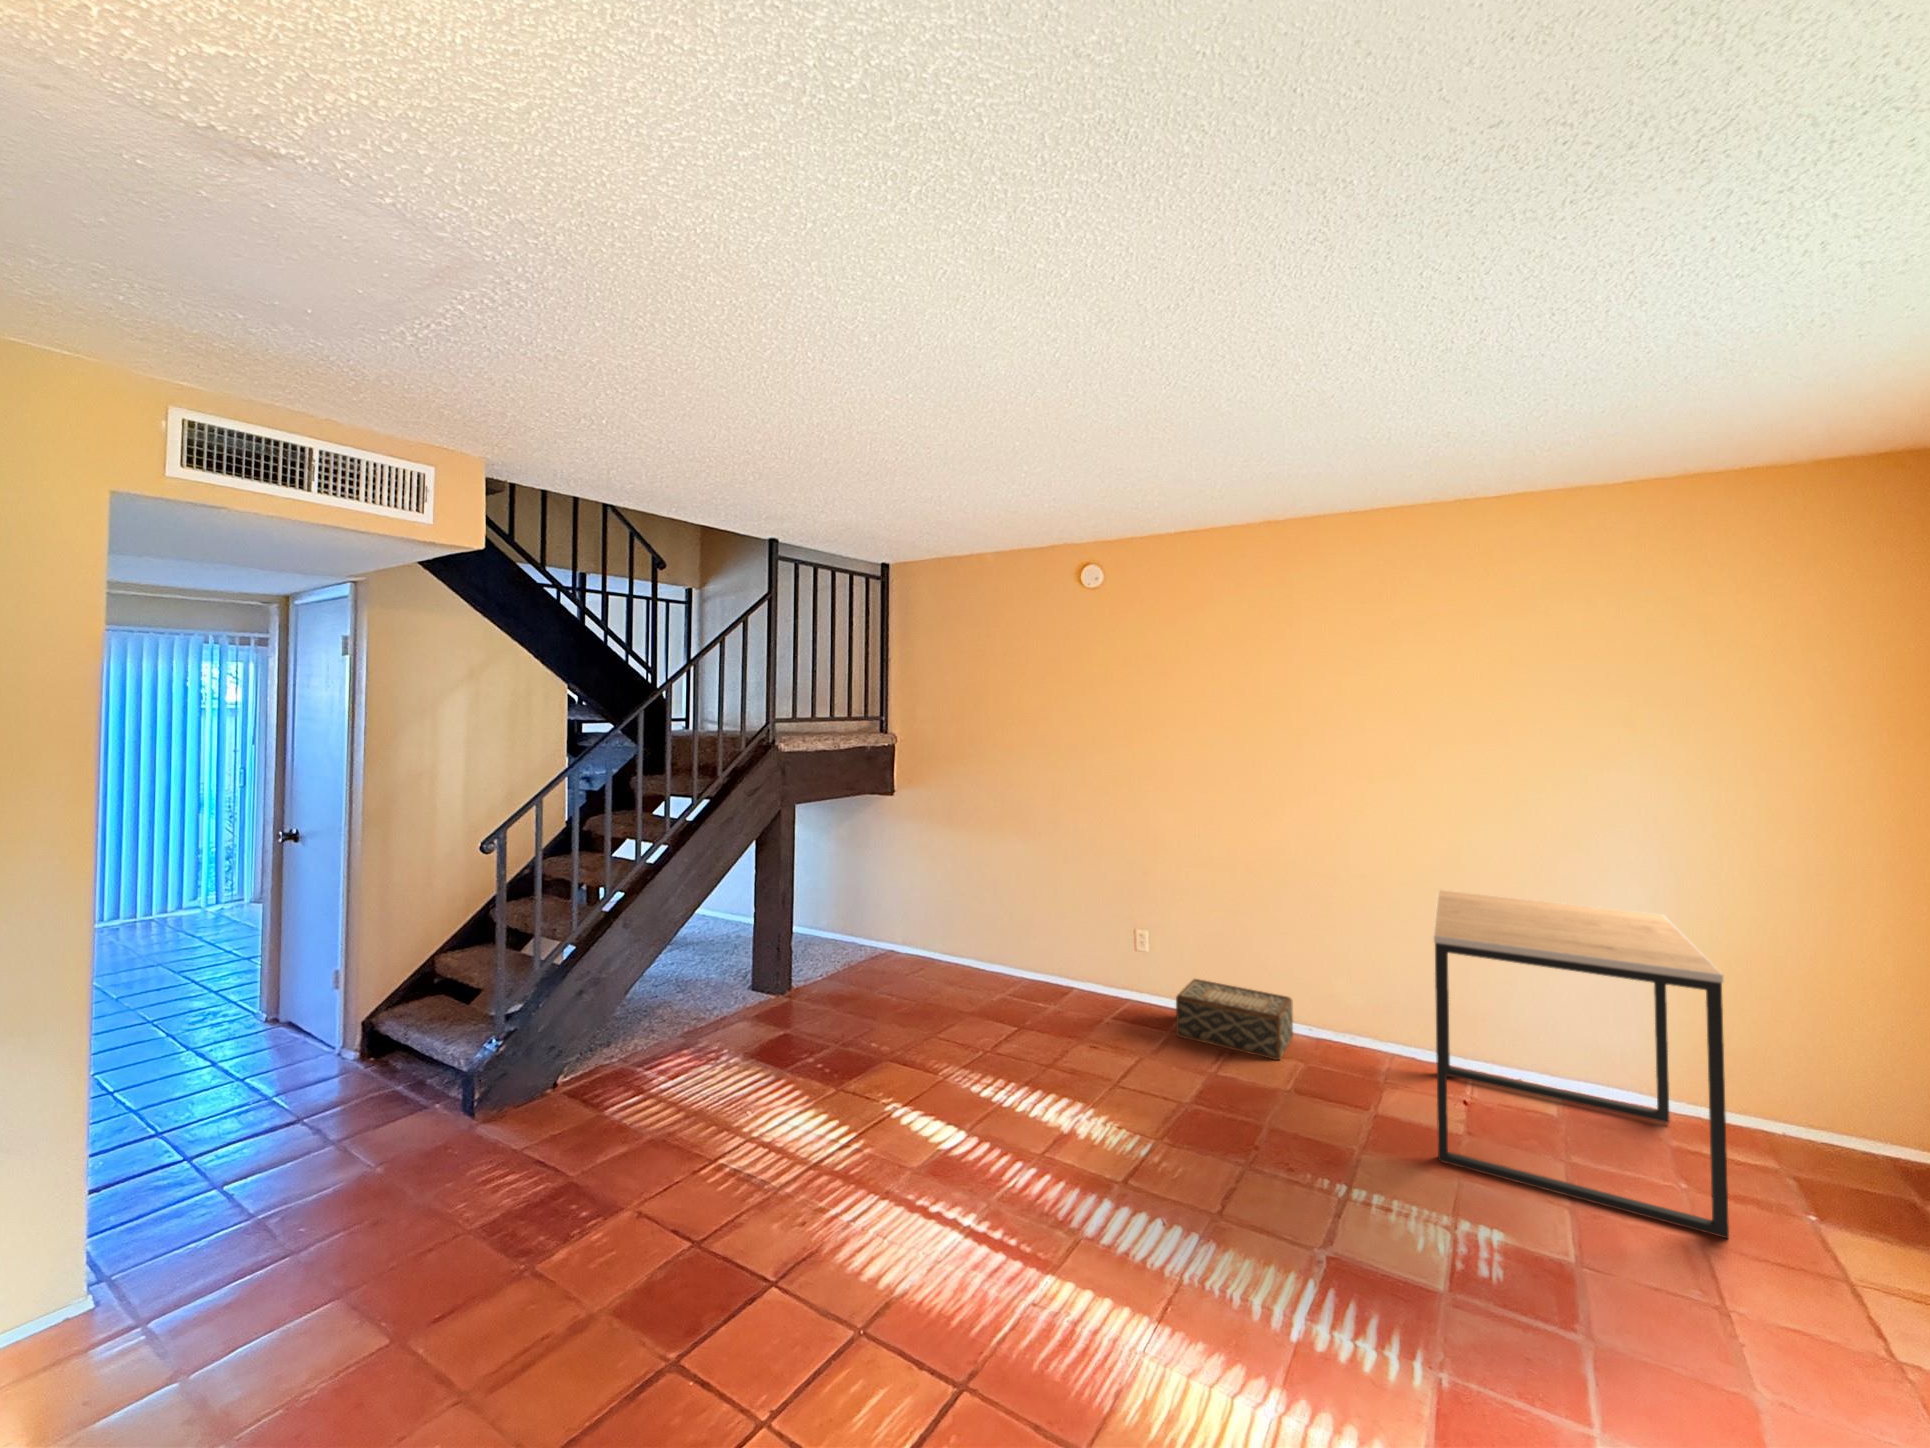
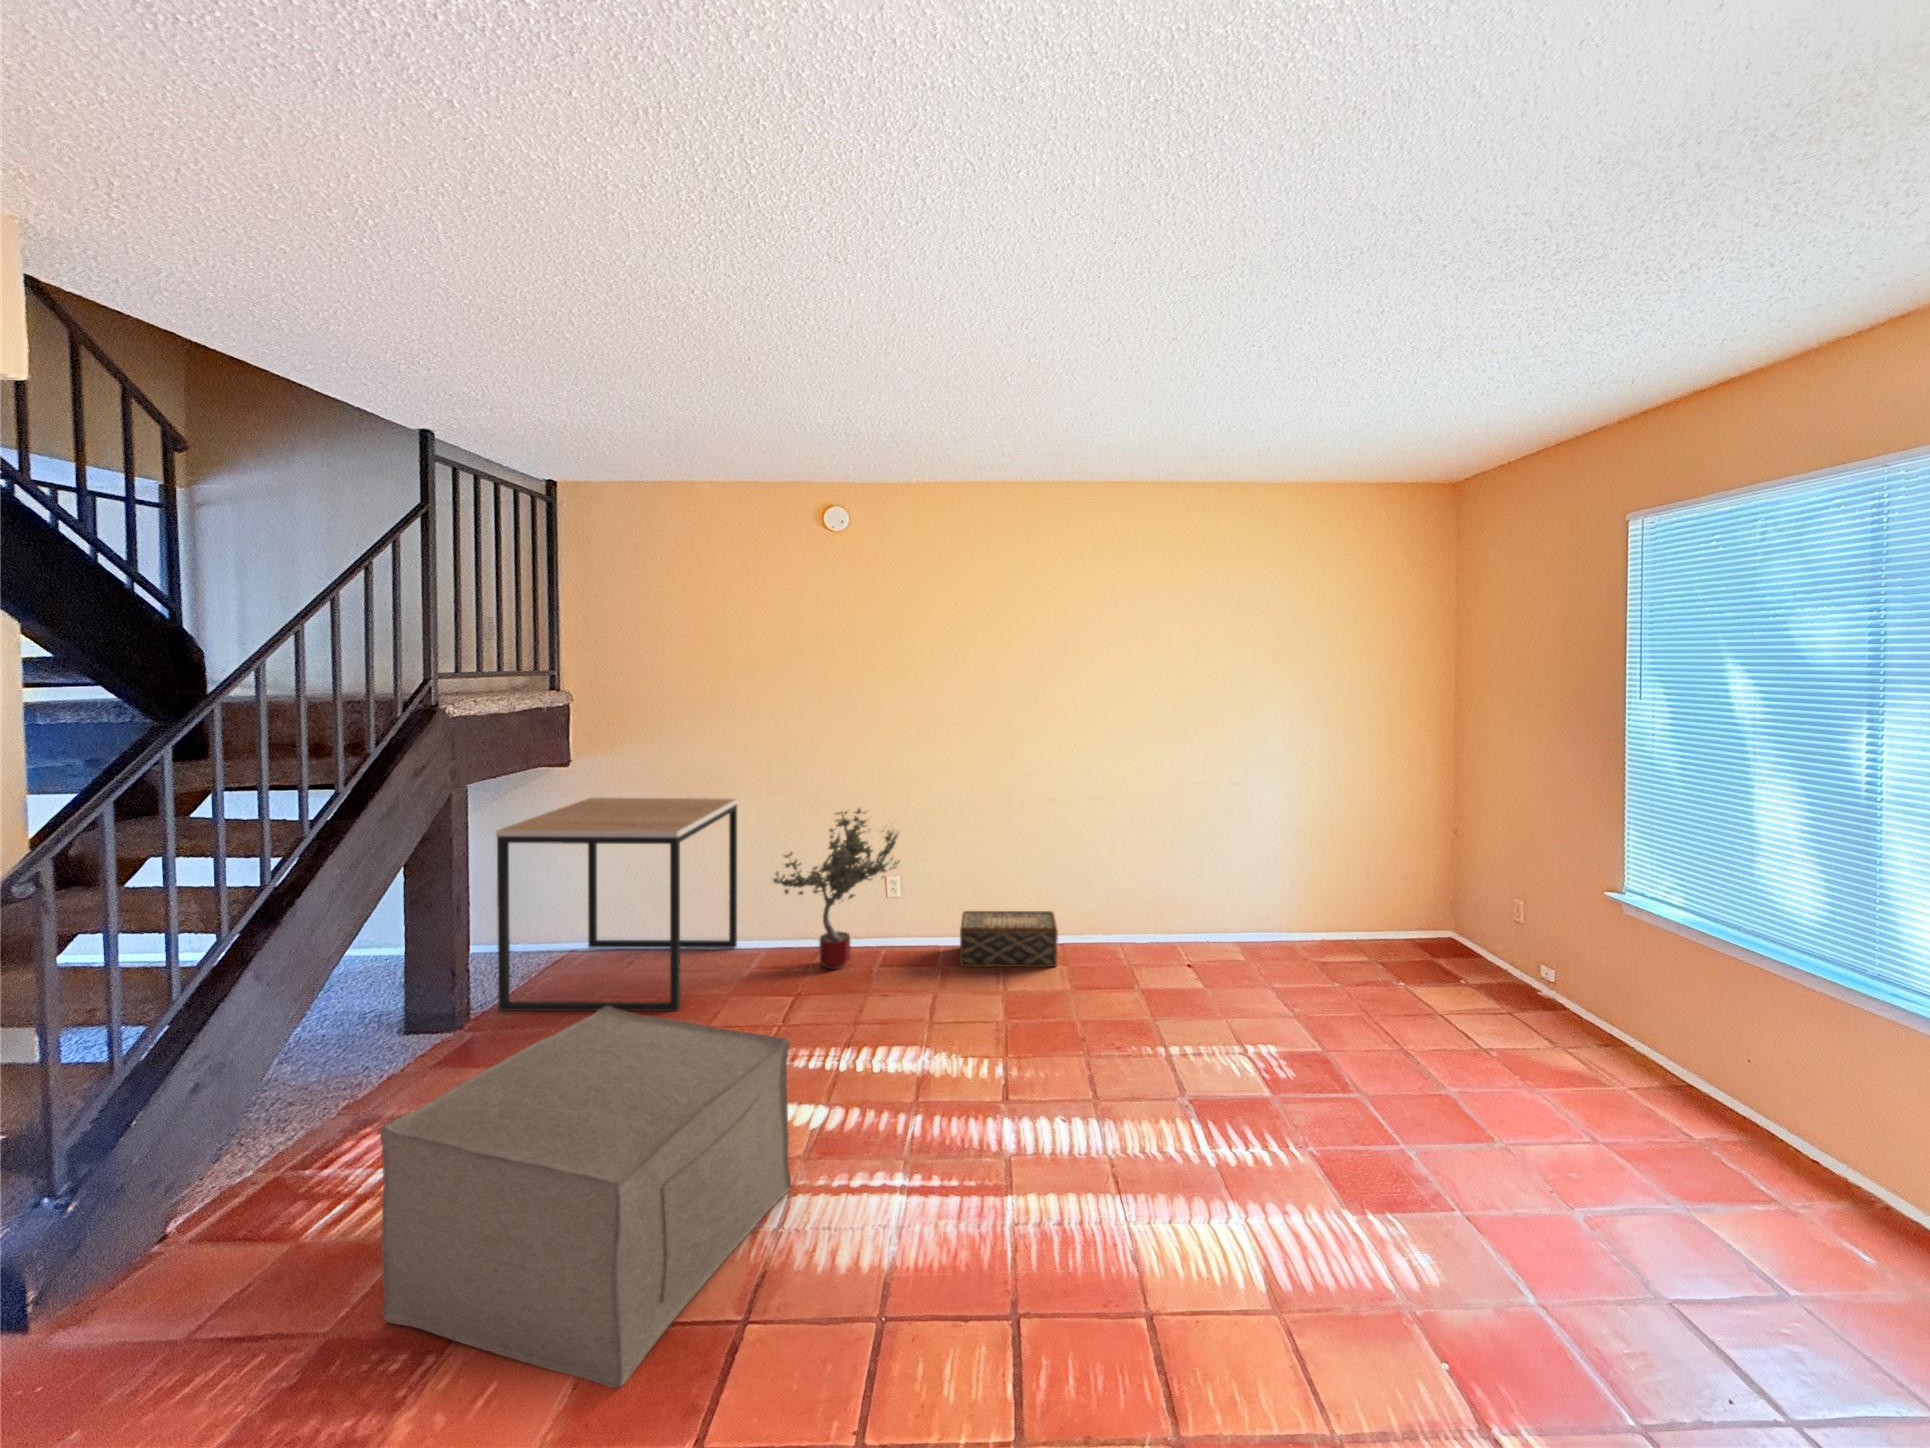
potted tree: none [1011,858,1119,1012] -> present [773,809,899,970]
side table: present [1434,890,1729,1238] -> present [496,798,738,1011]
ottoman: none [604,994,882,1291] -> present [380,1006,791,1388]

